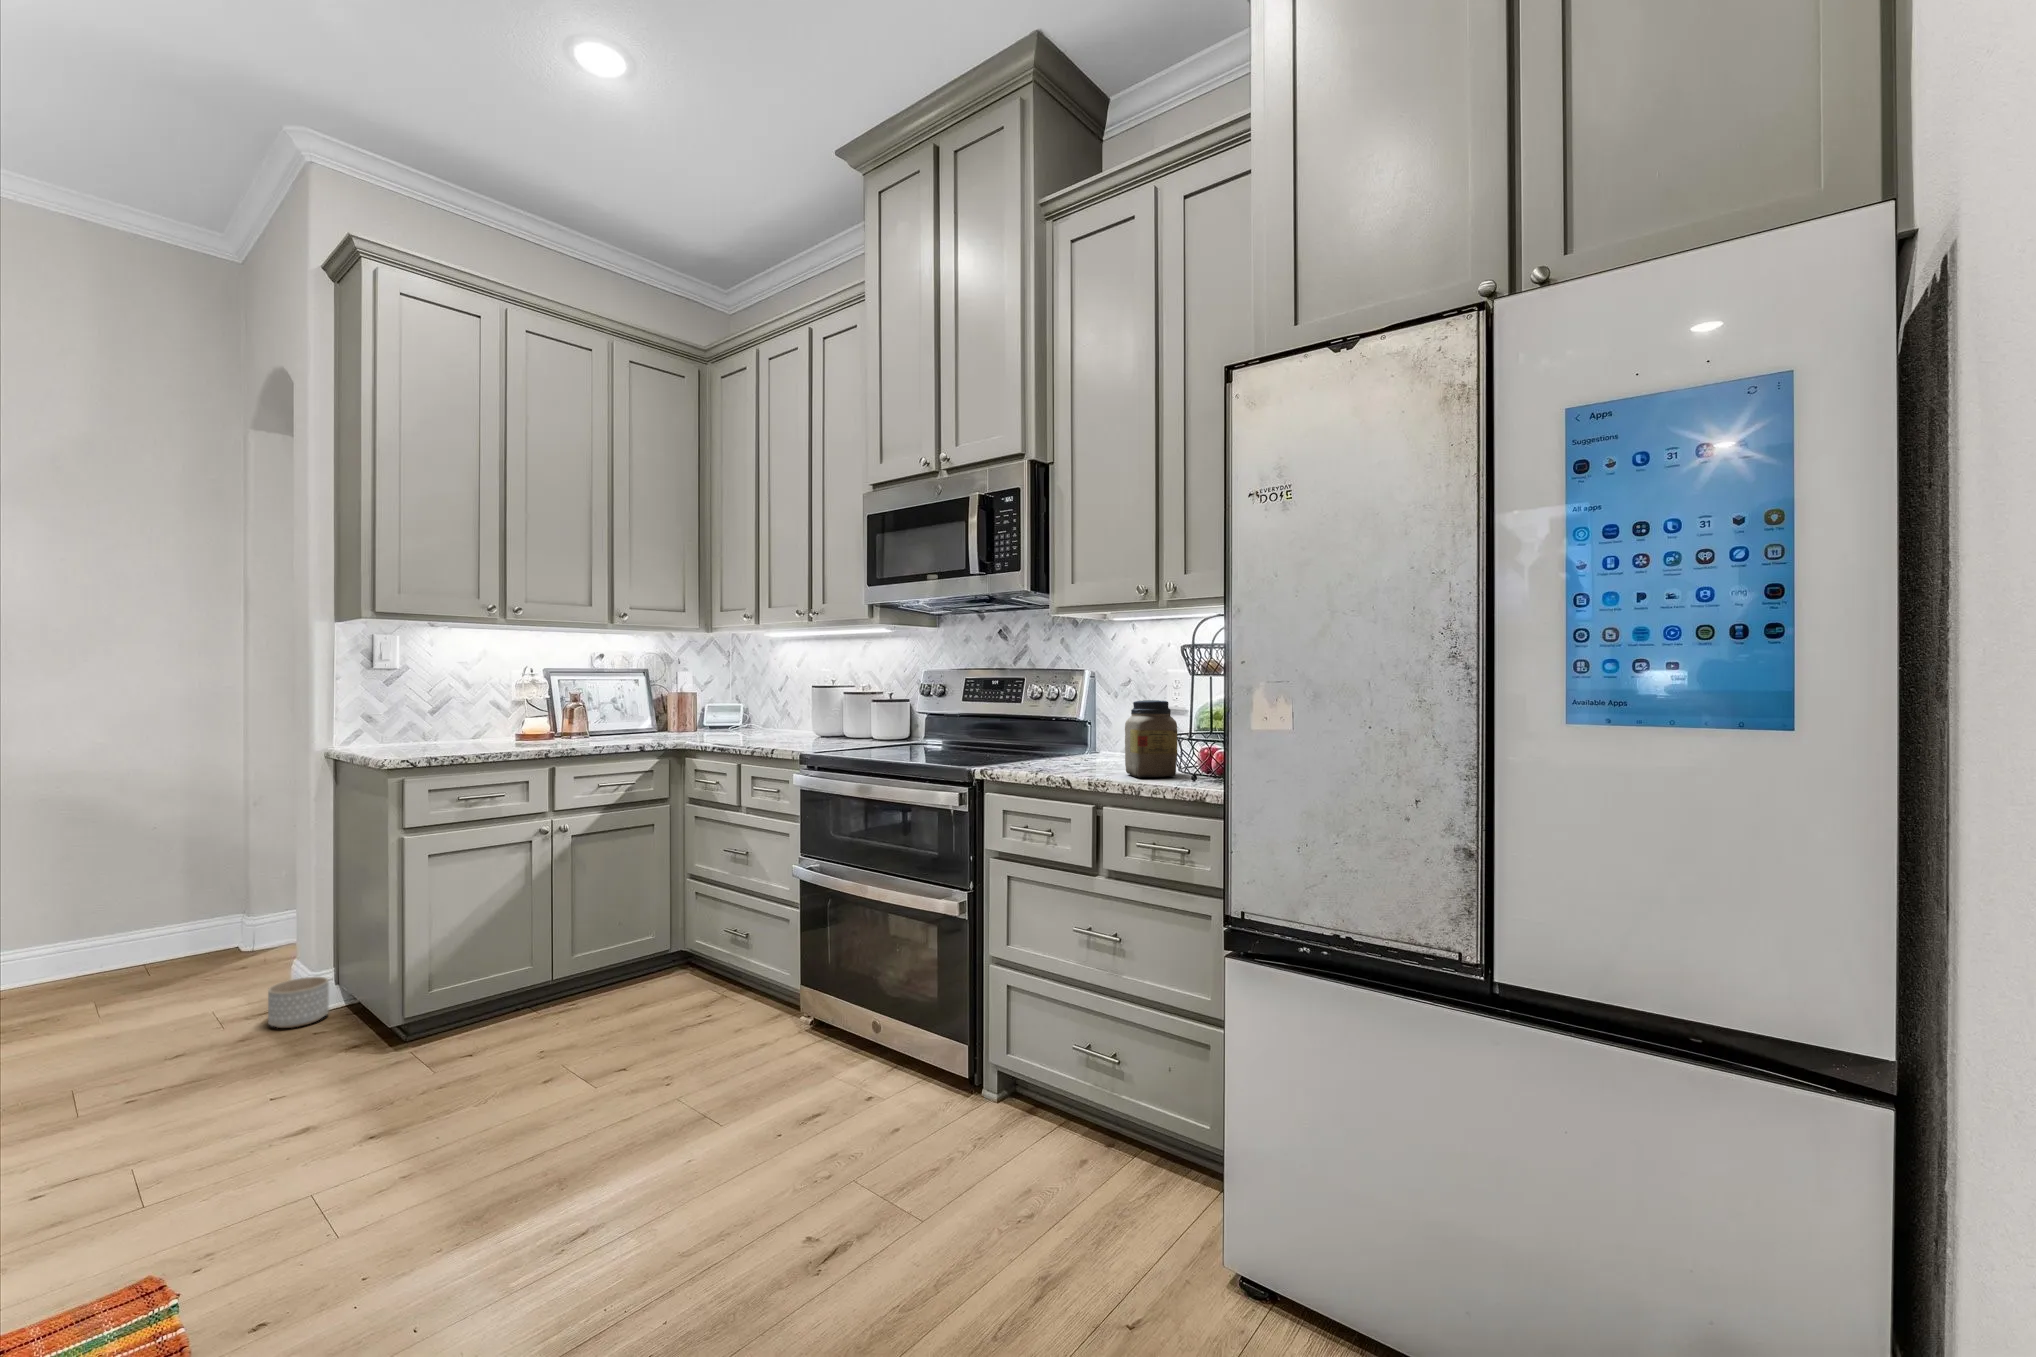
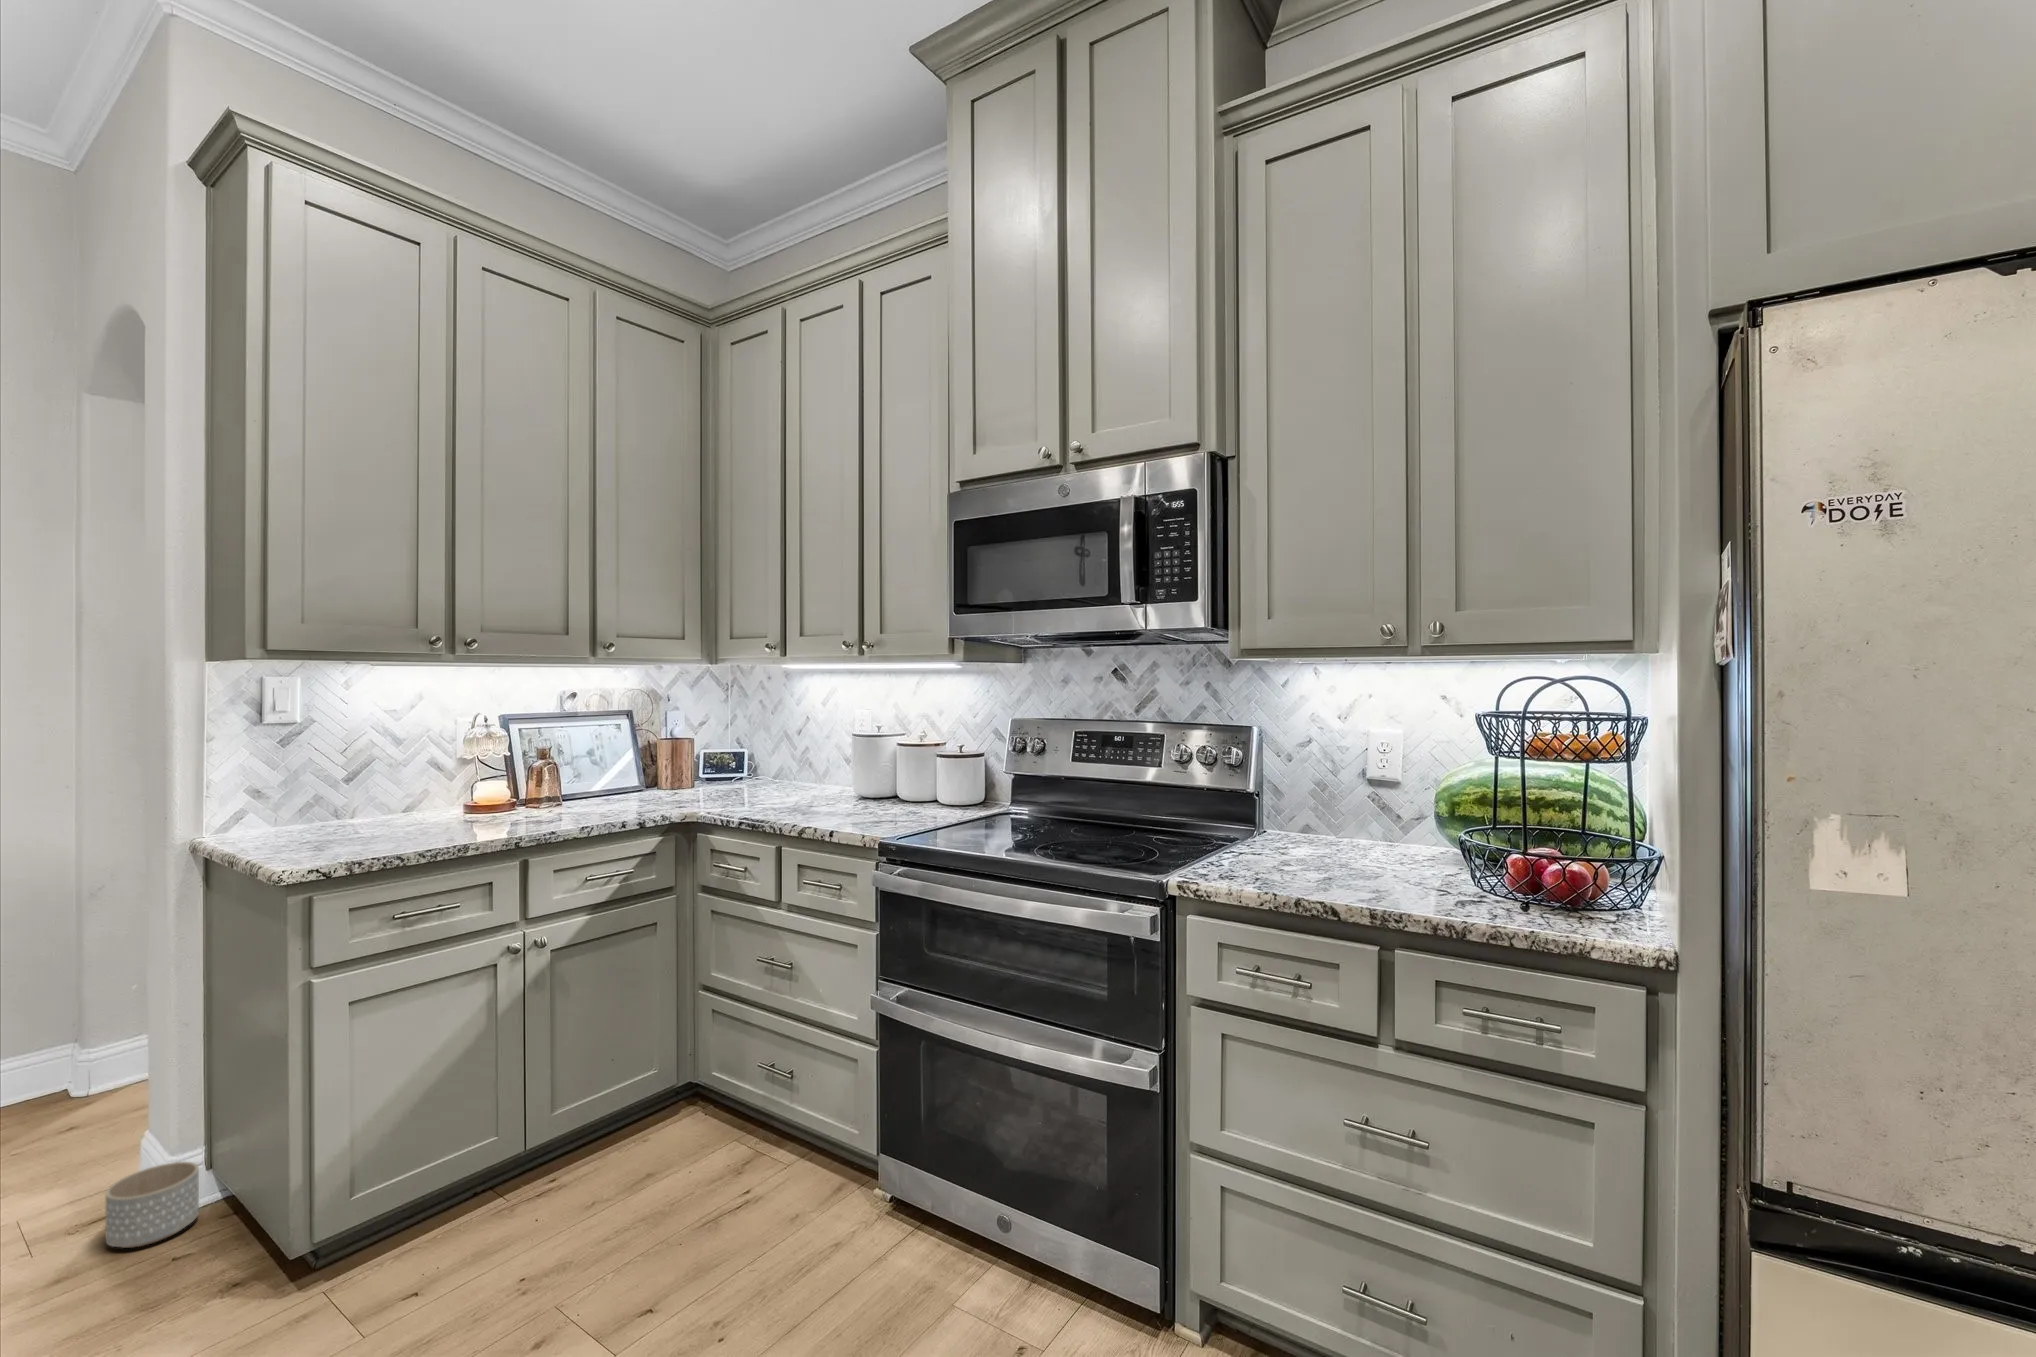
jar: present [1125,700,1177,777] -> none [1396,788,1482,903]

